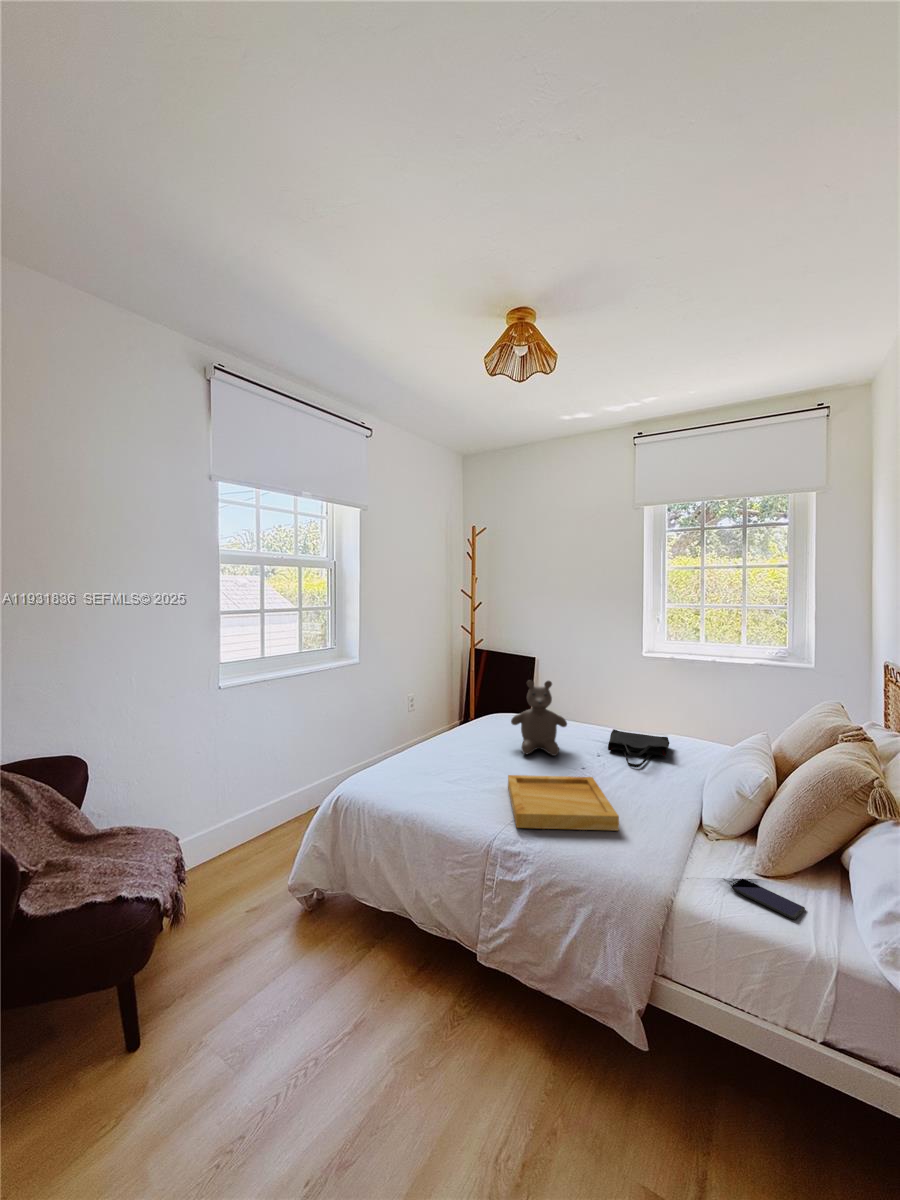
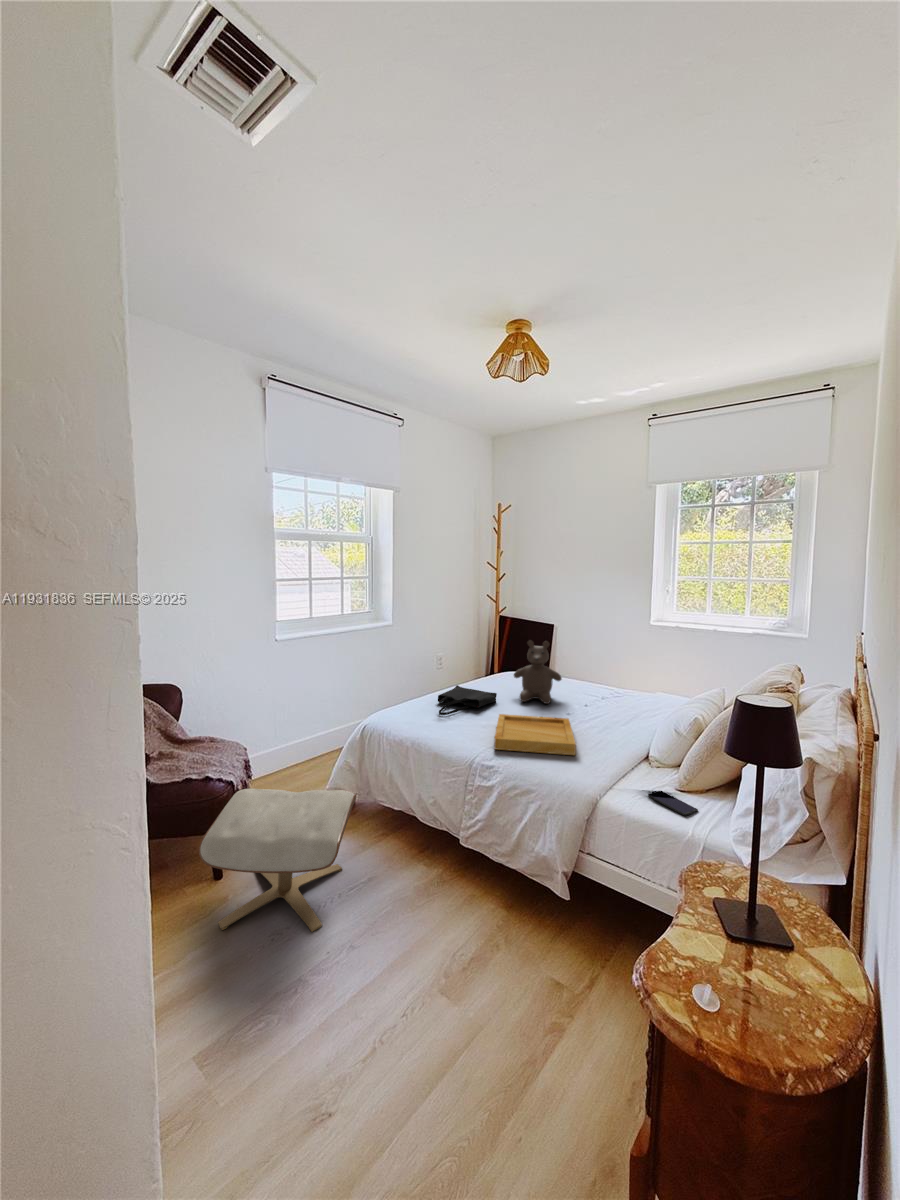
tote bag: present [608,729,669,767] -> present [438,685,497,715]
ottoman: none [102,900,336,1156] -> present [199,788,356,932]

